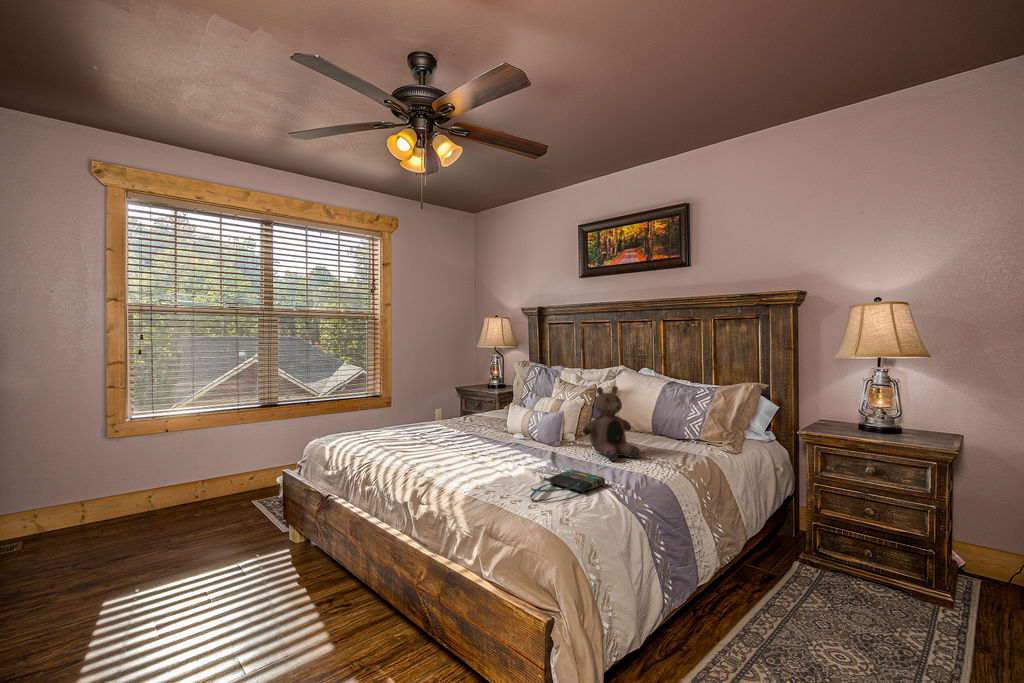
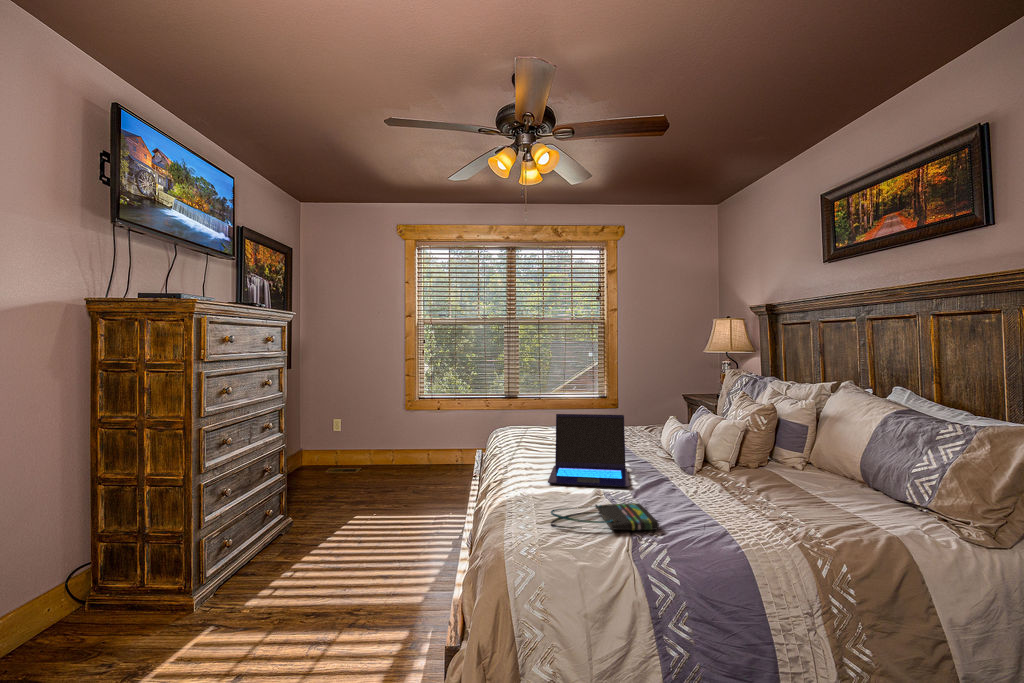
teddy bear: present [583,386,640,461] -> none [699,409,779,510]
laptop: none [444,402,538,473] -> present [548,414,630,488]

